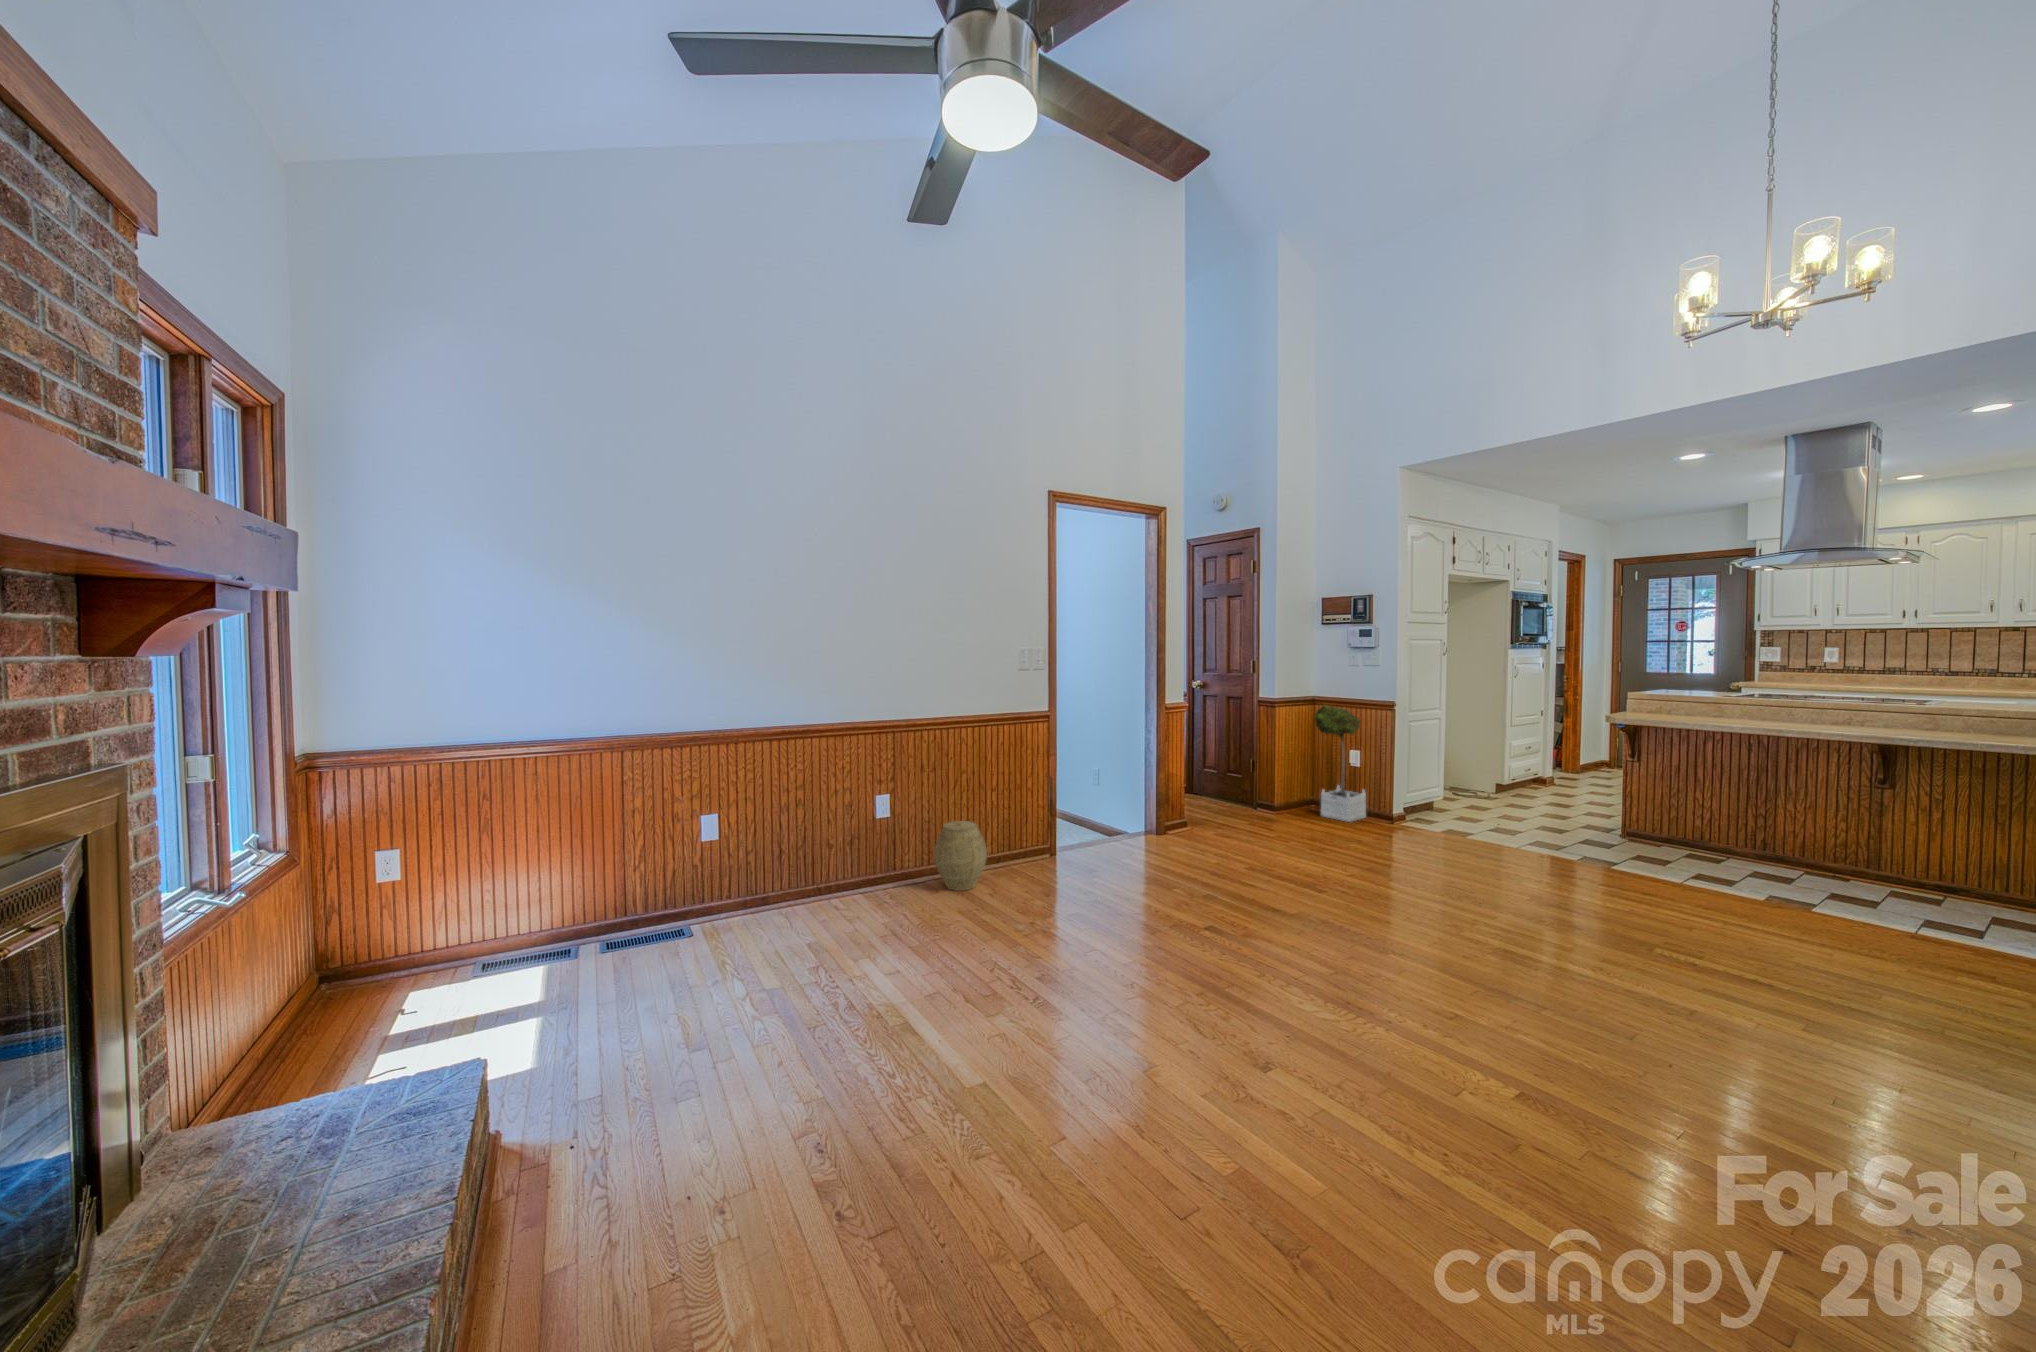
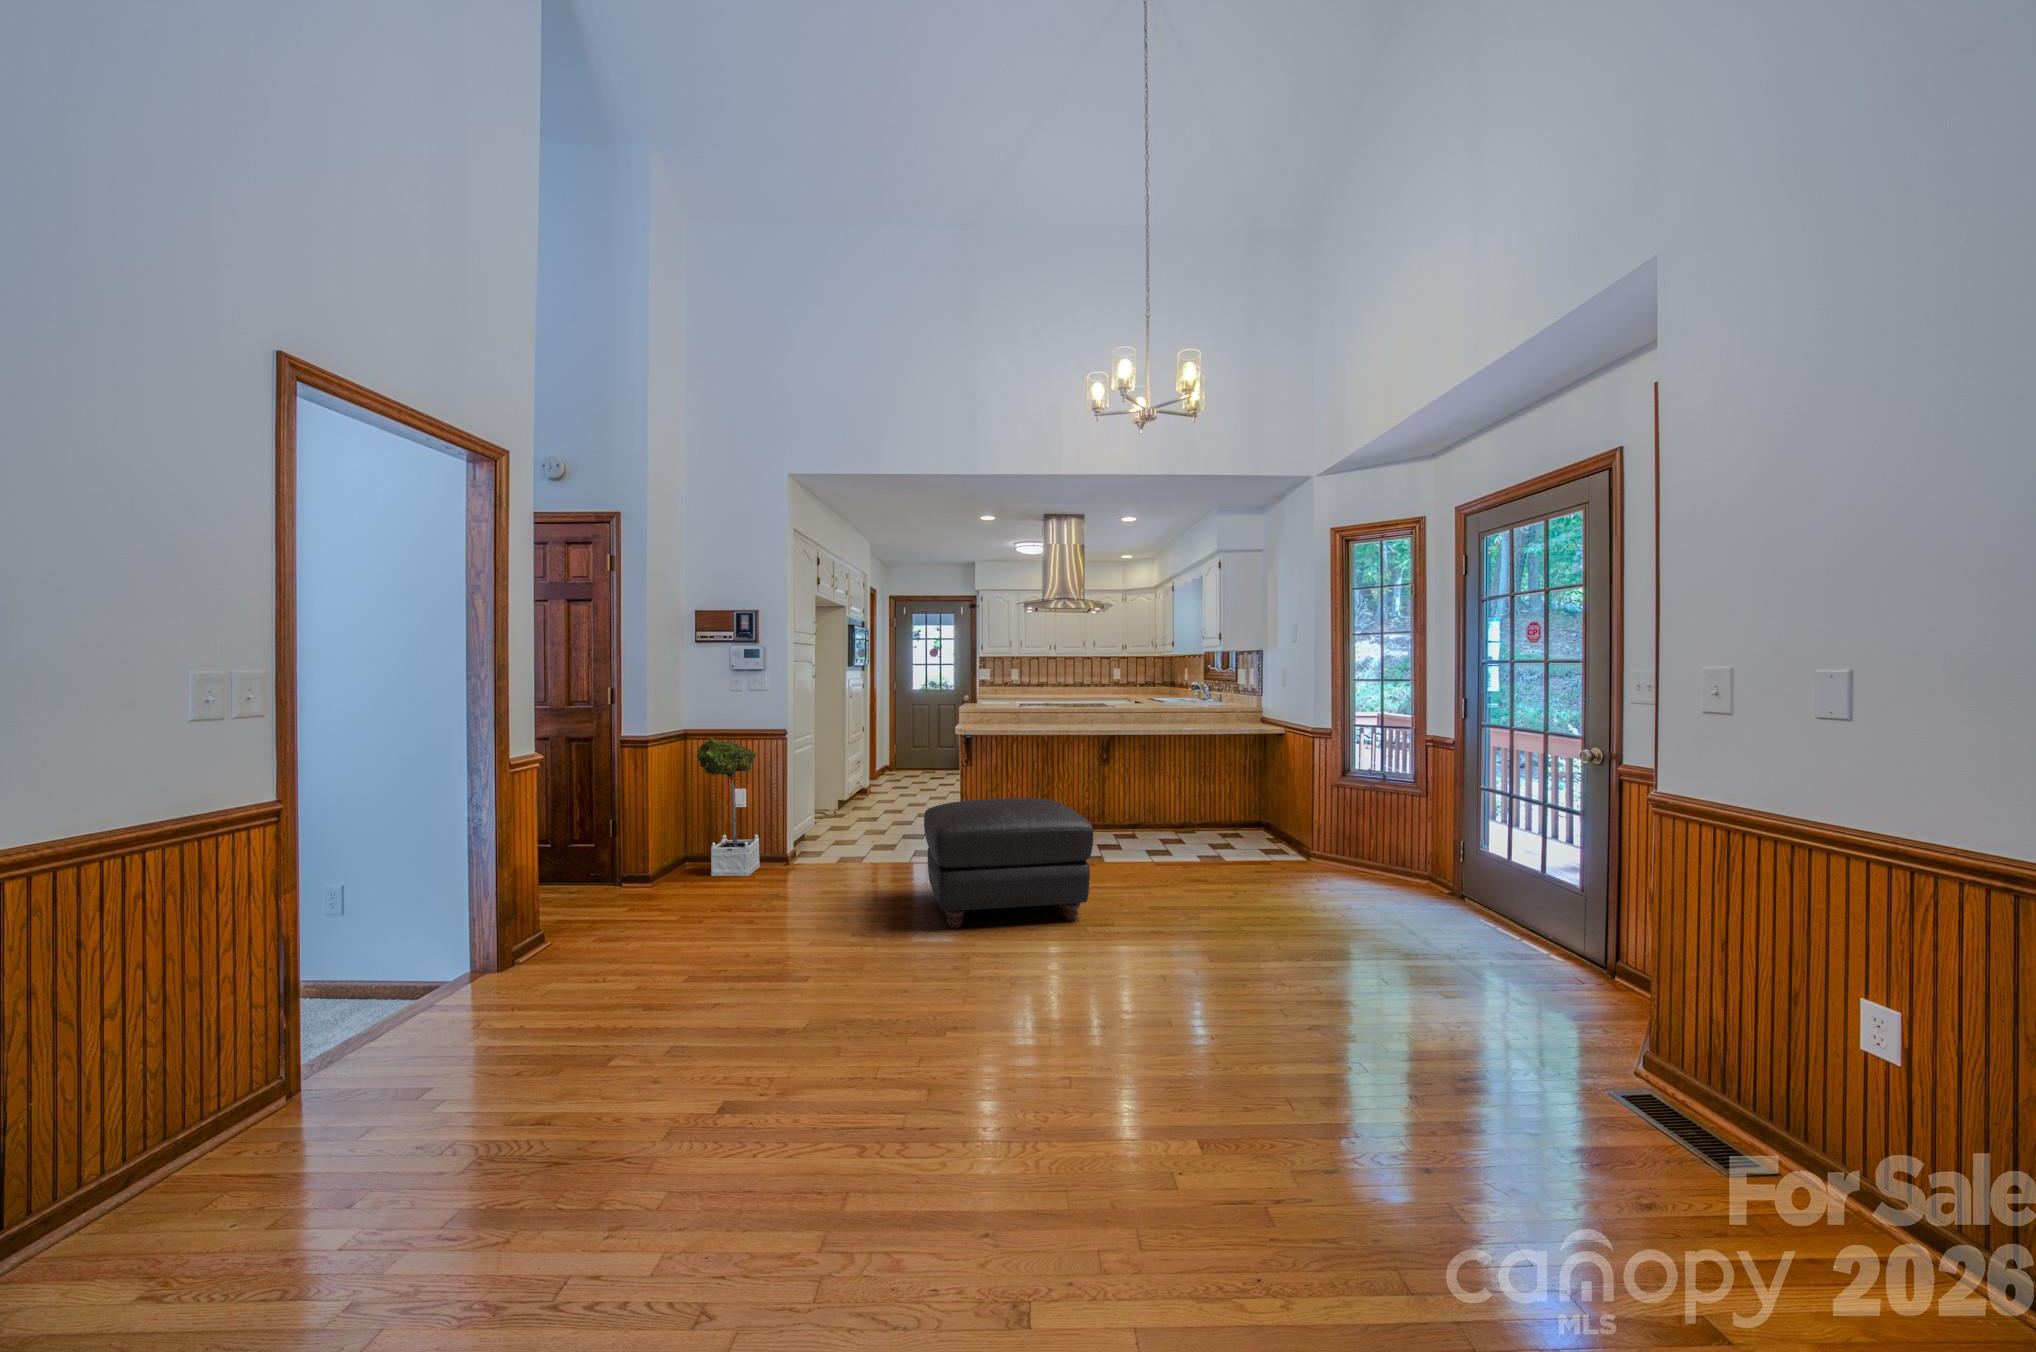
ottoman: none [1454,786,1669,938] -> present [924,798,1093,929]
woven basket: present [934,821,987,891] -> none [137,1030,293,1196]

